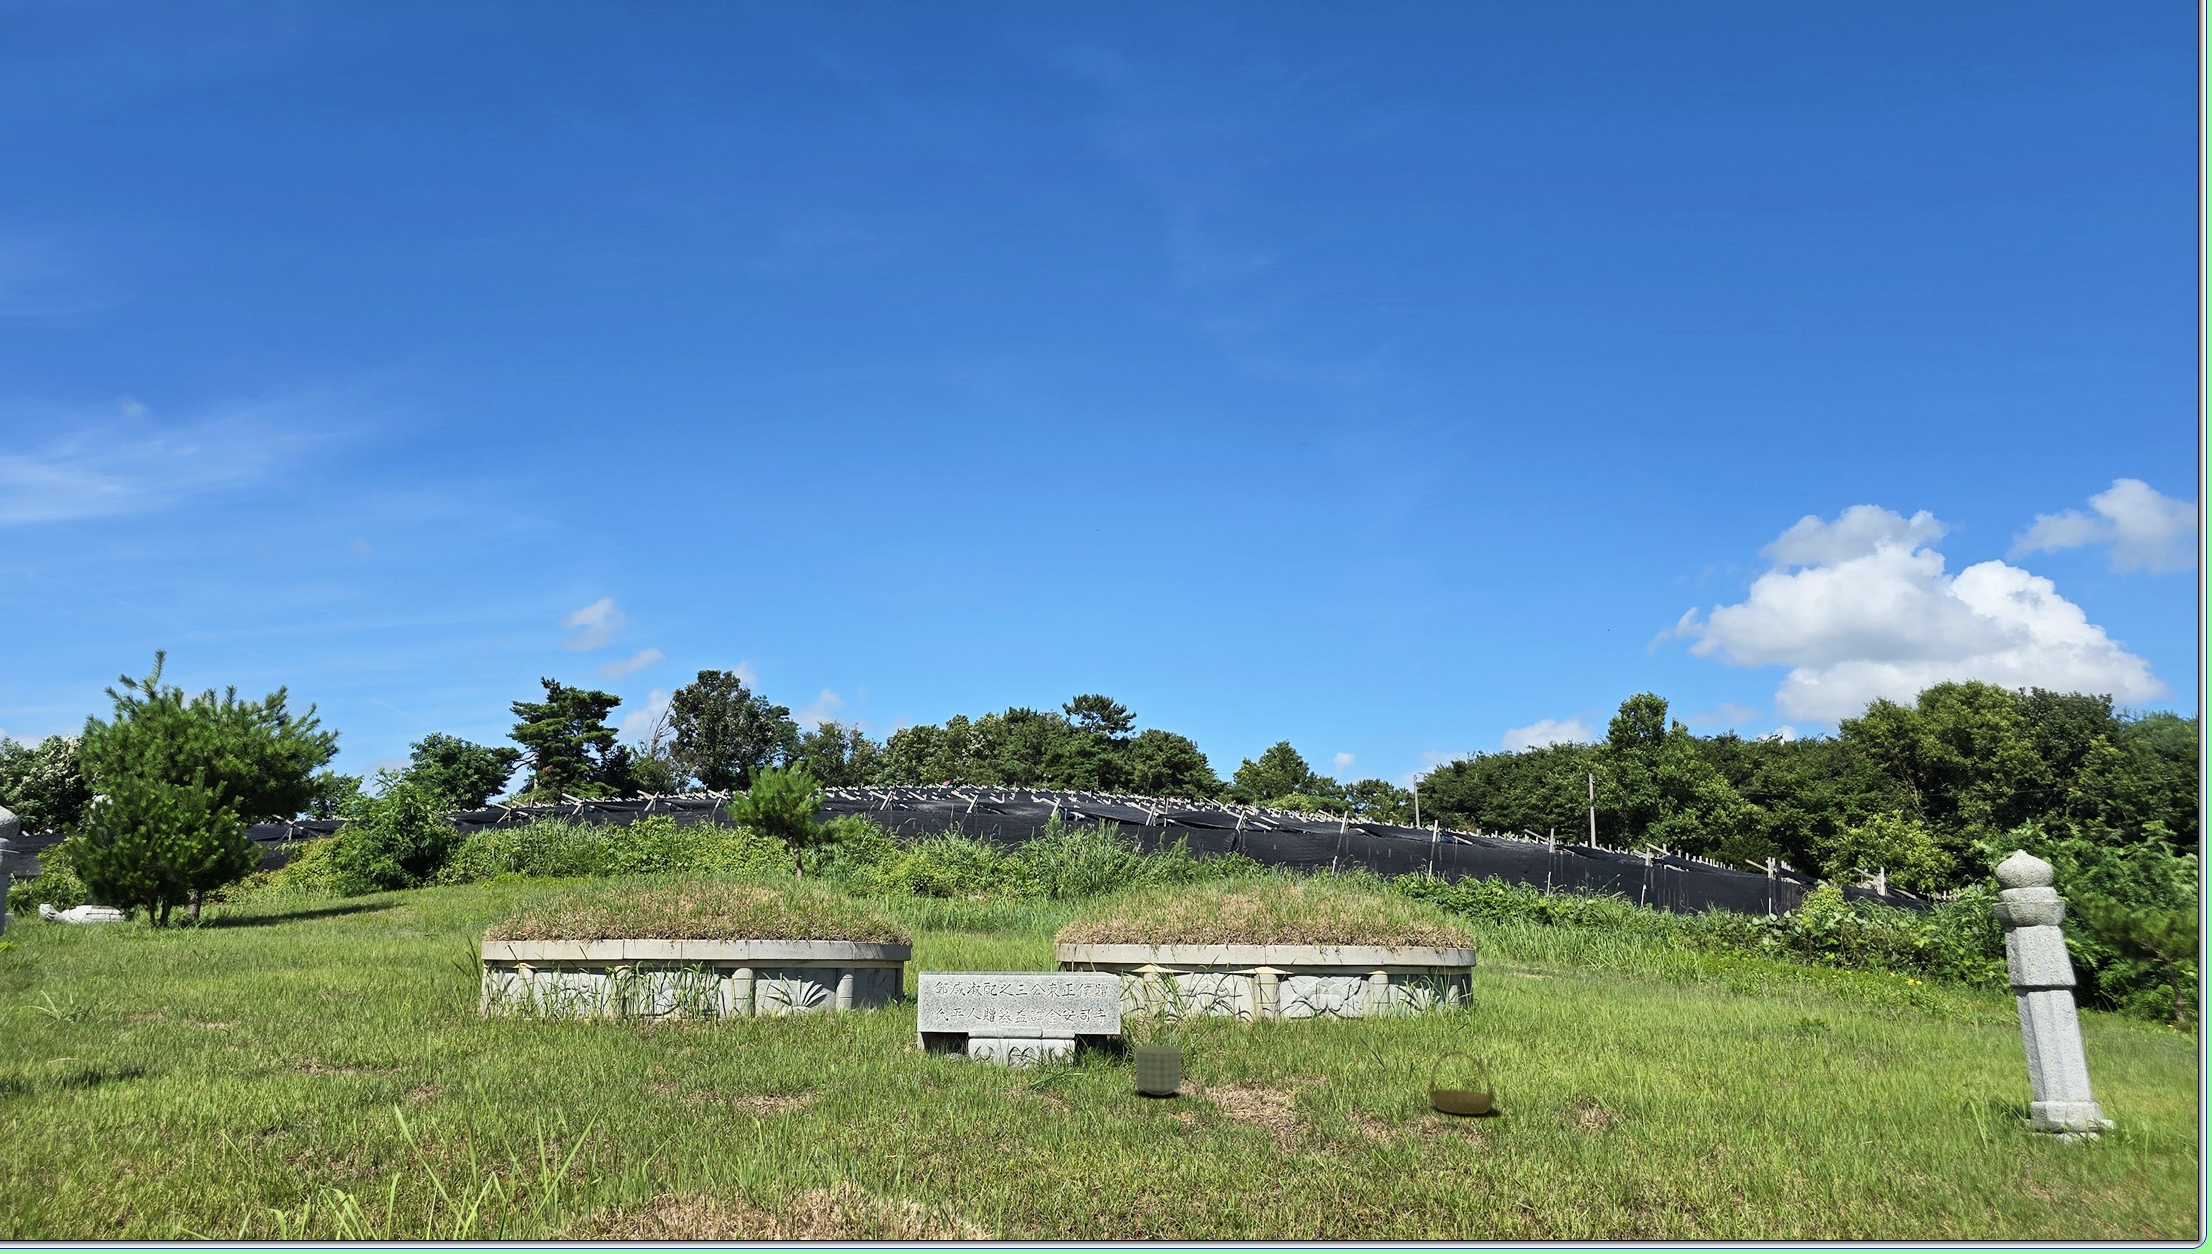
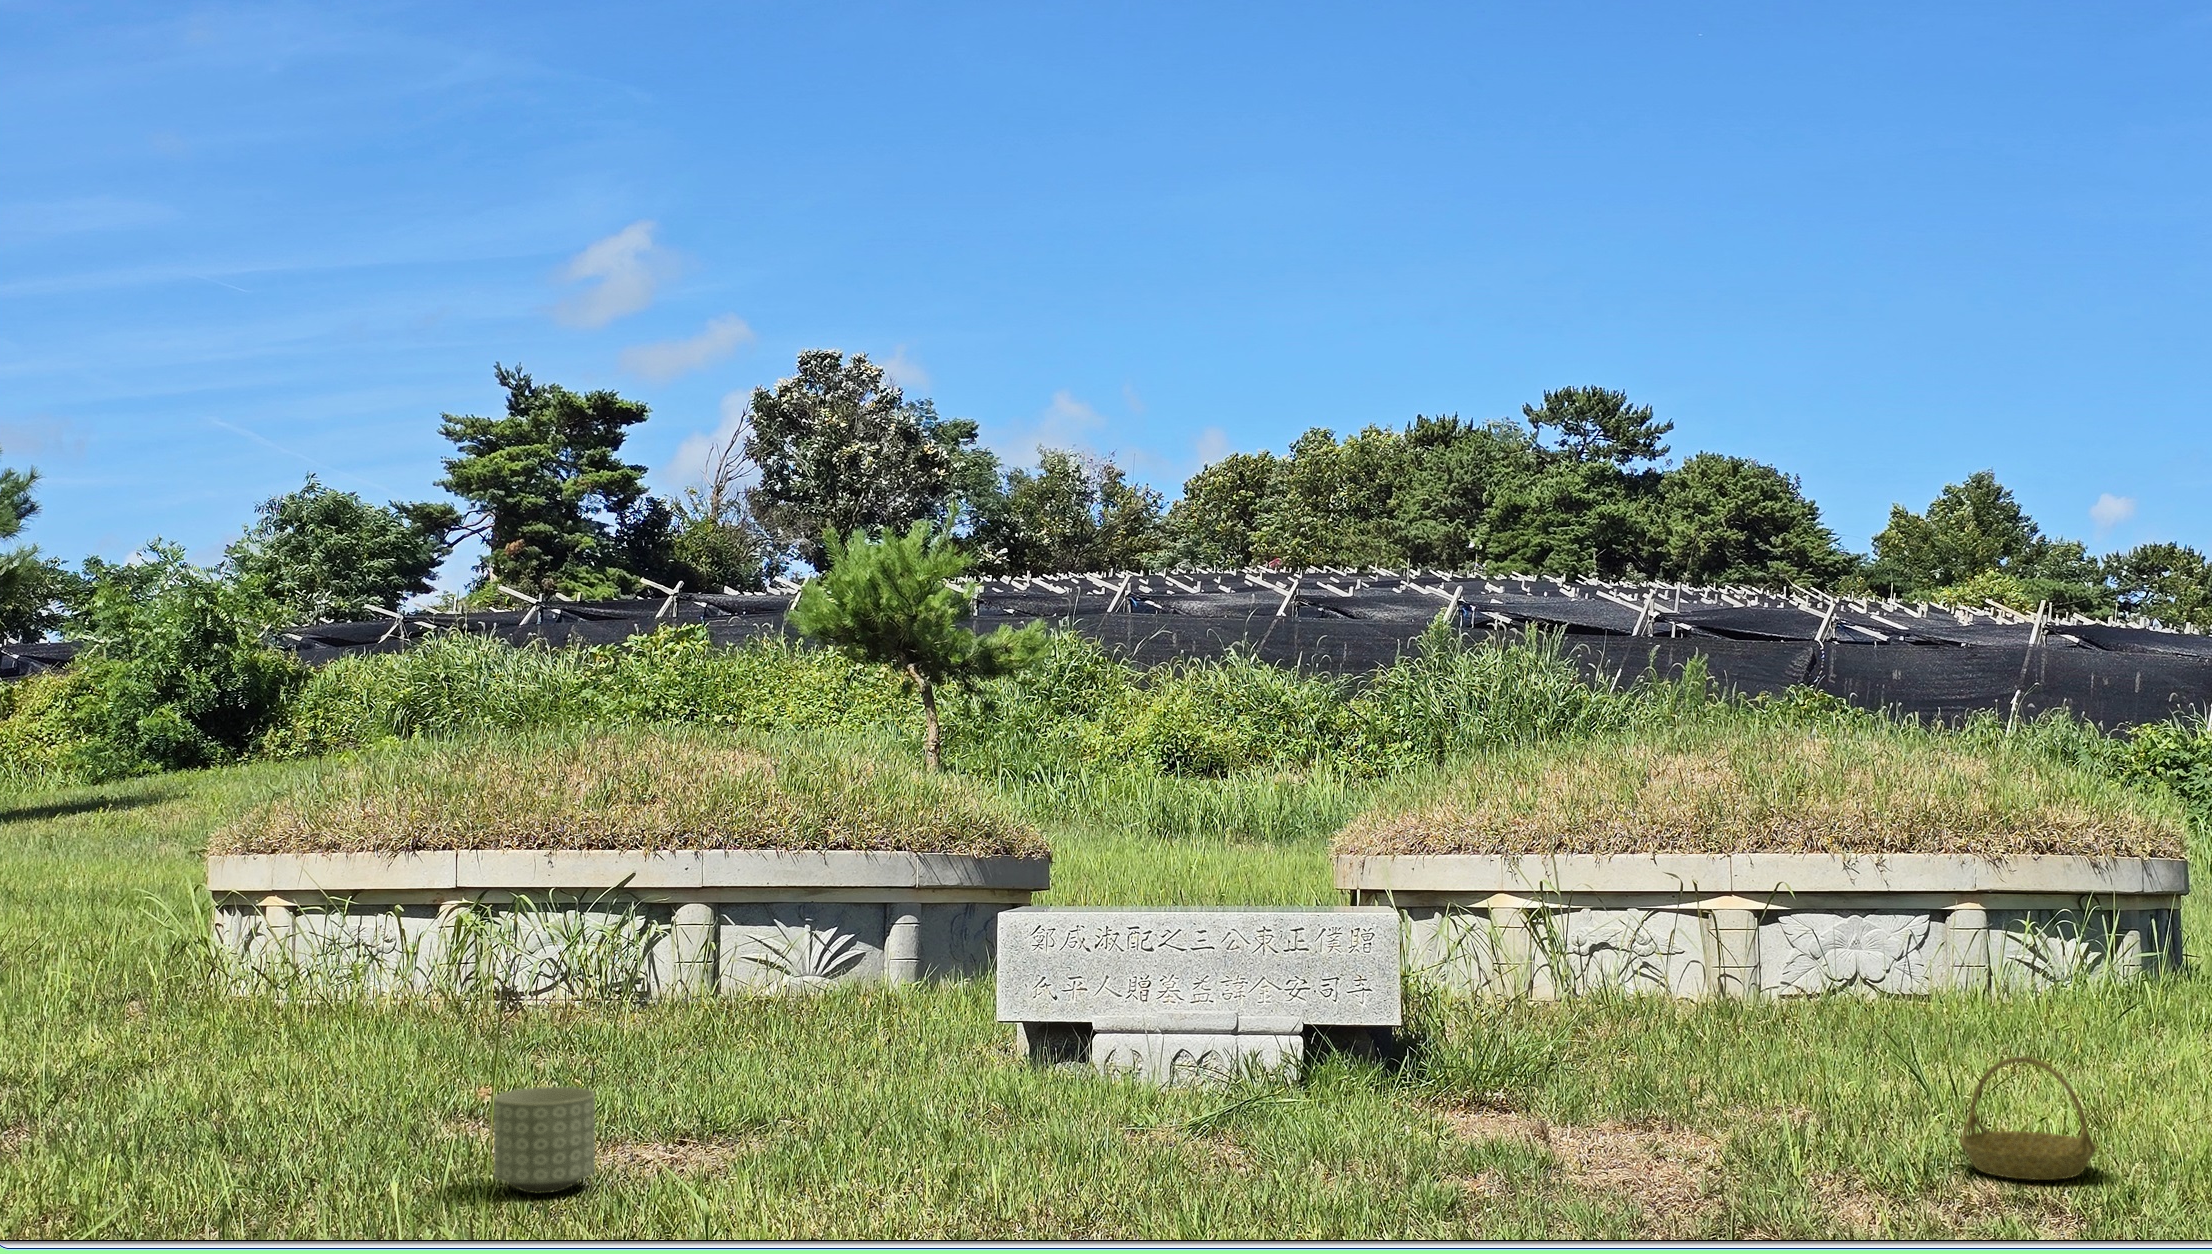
planter: present [1136,1046,1181,1096] -> present [494,1087,595,1194]

